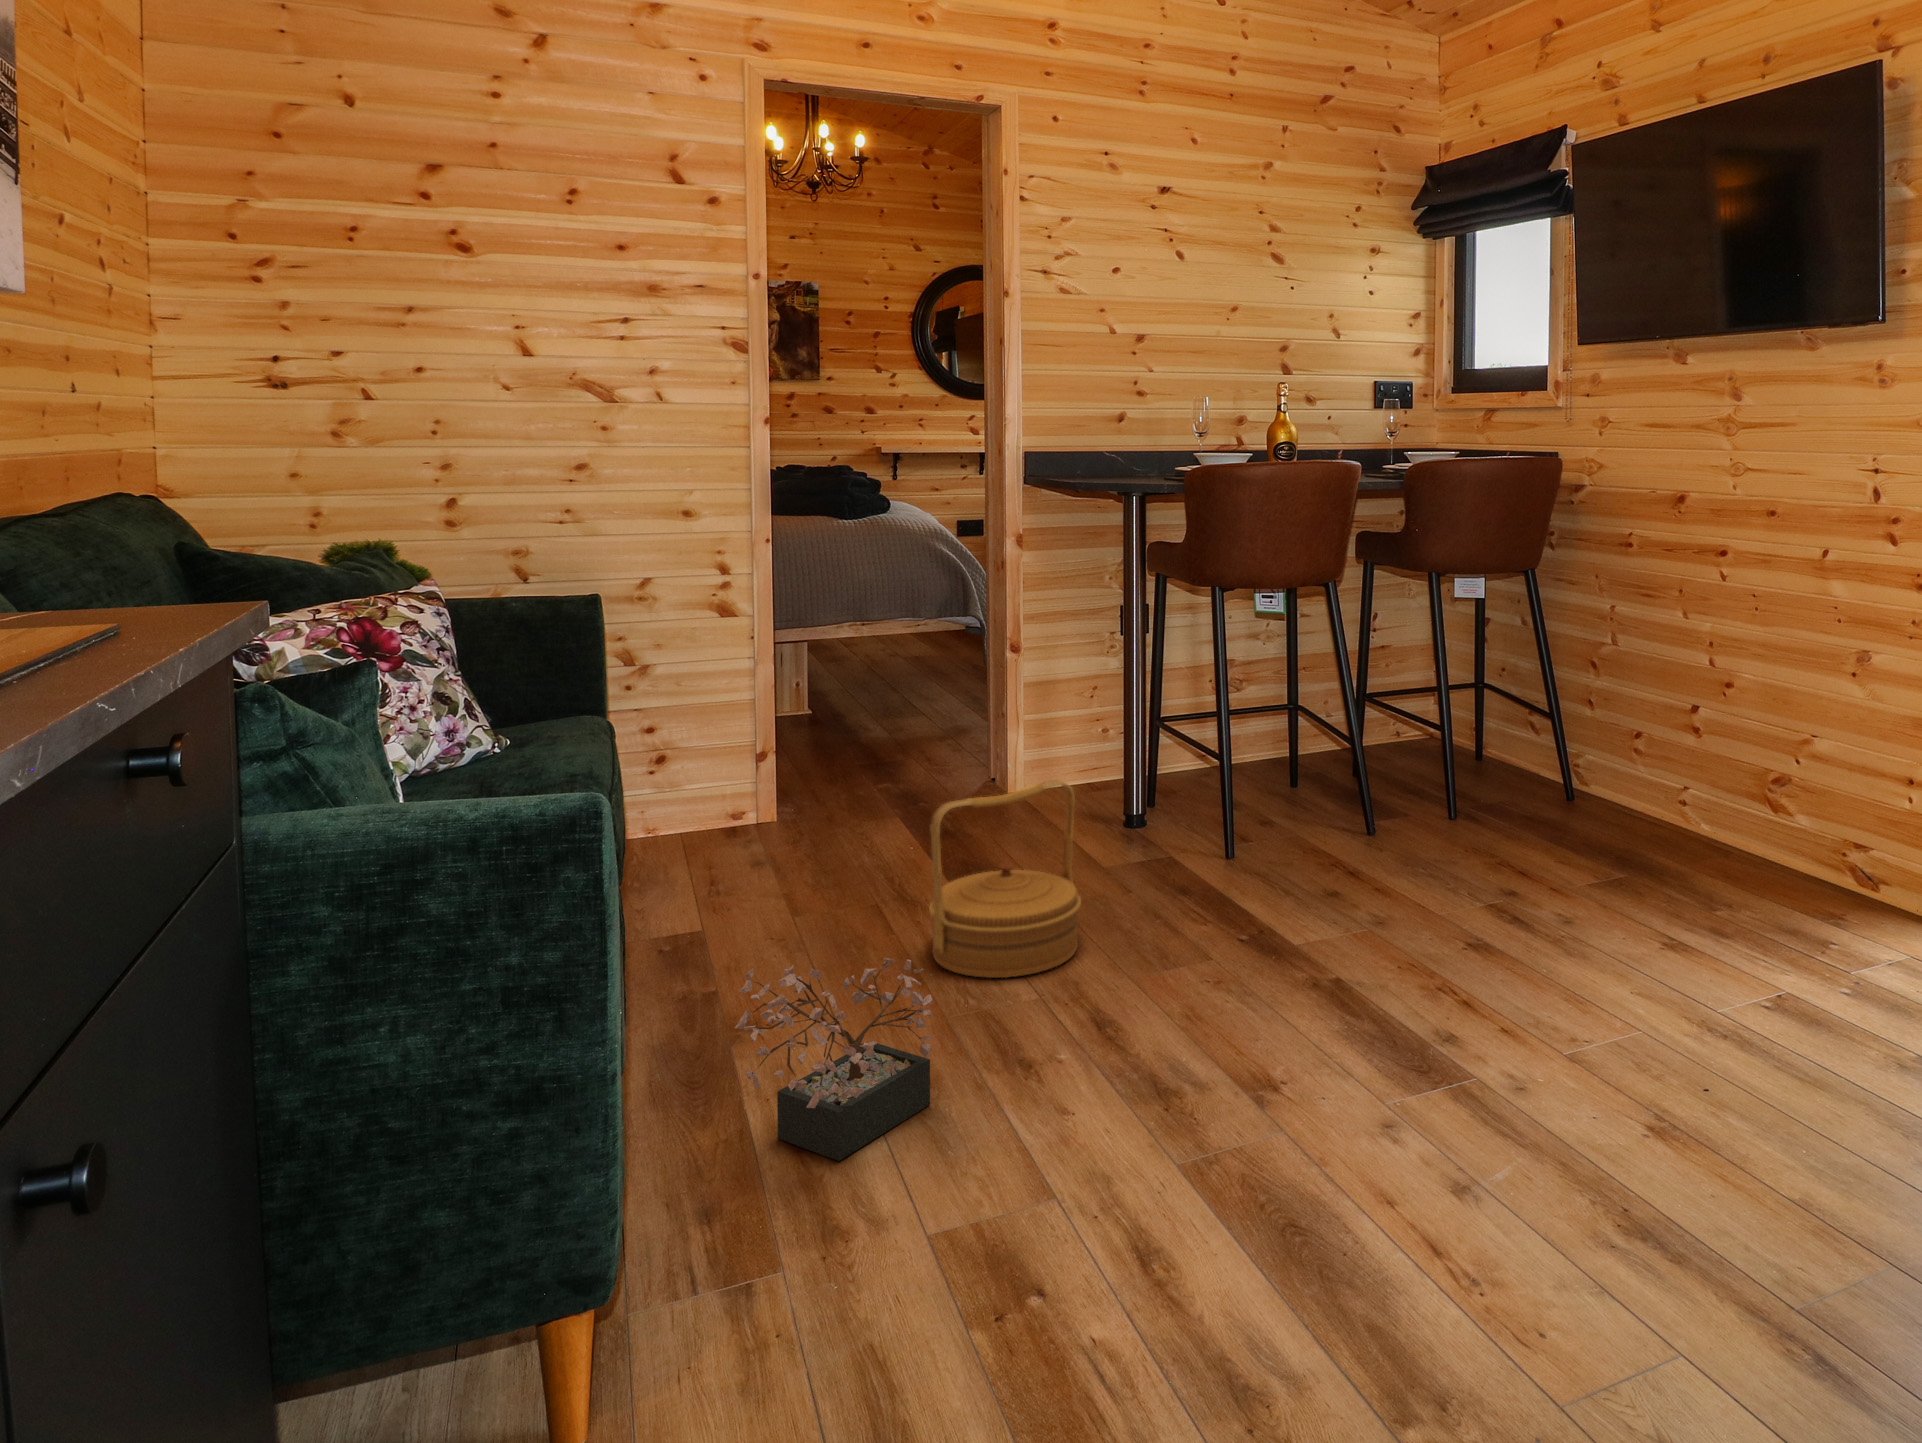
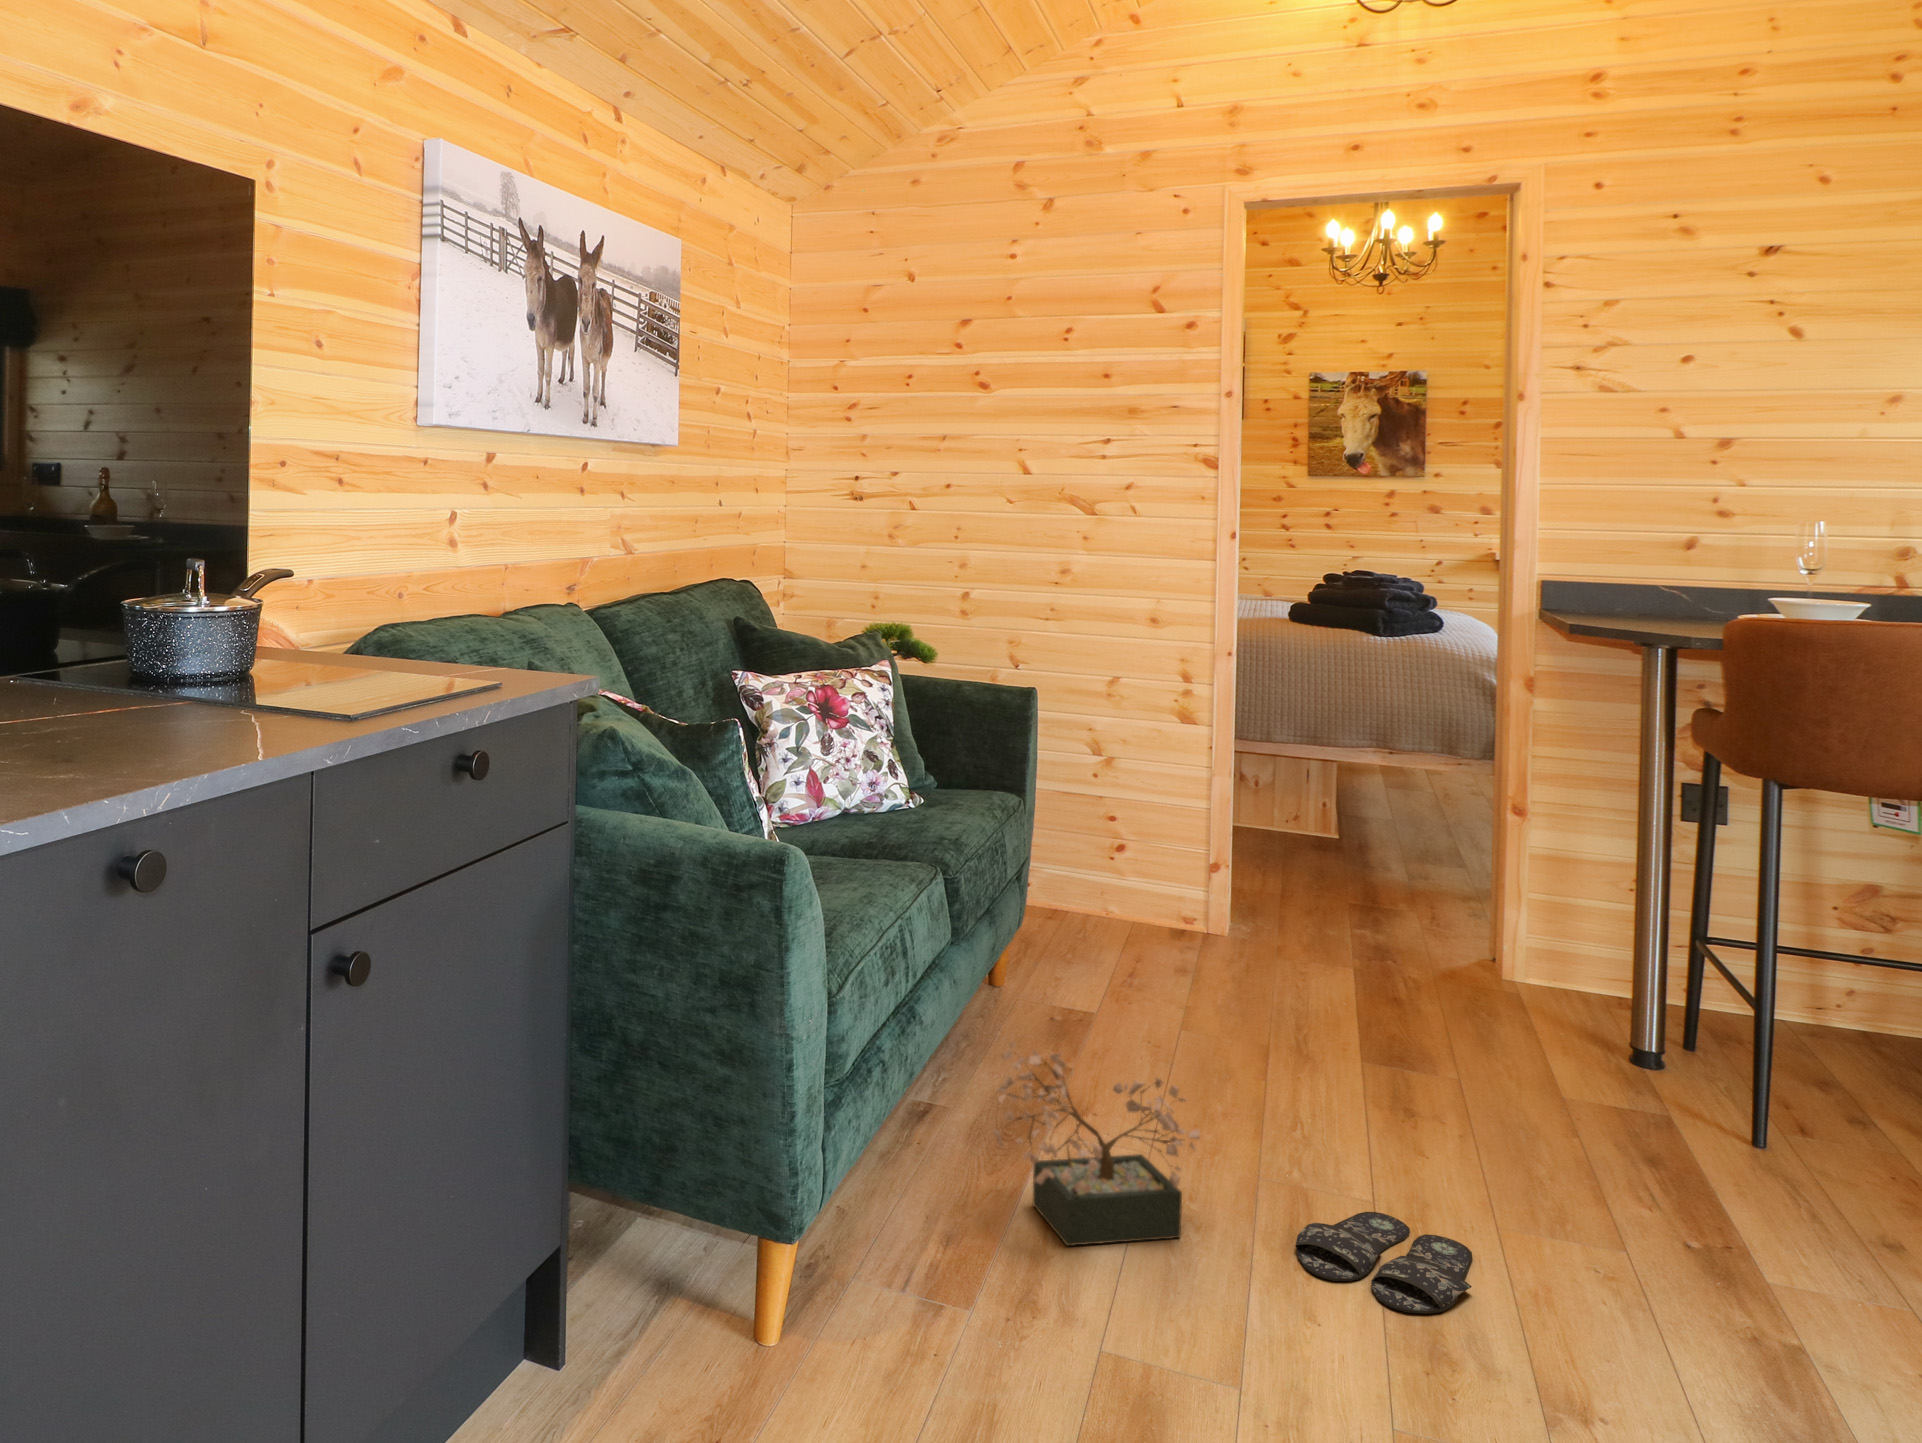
basket: present [929,780,1081,978] -> none [1278,948,1472,1167]
slippers: none [1021,1011,1159,1084] -> present [1295,1212,1472,1313]

